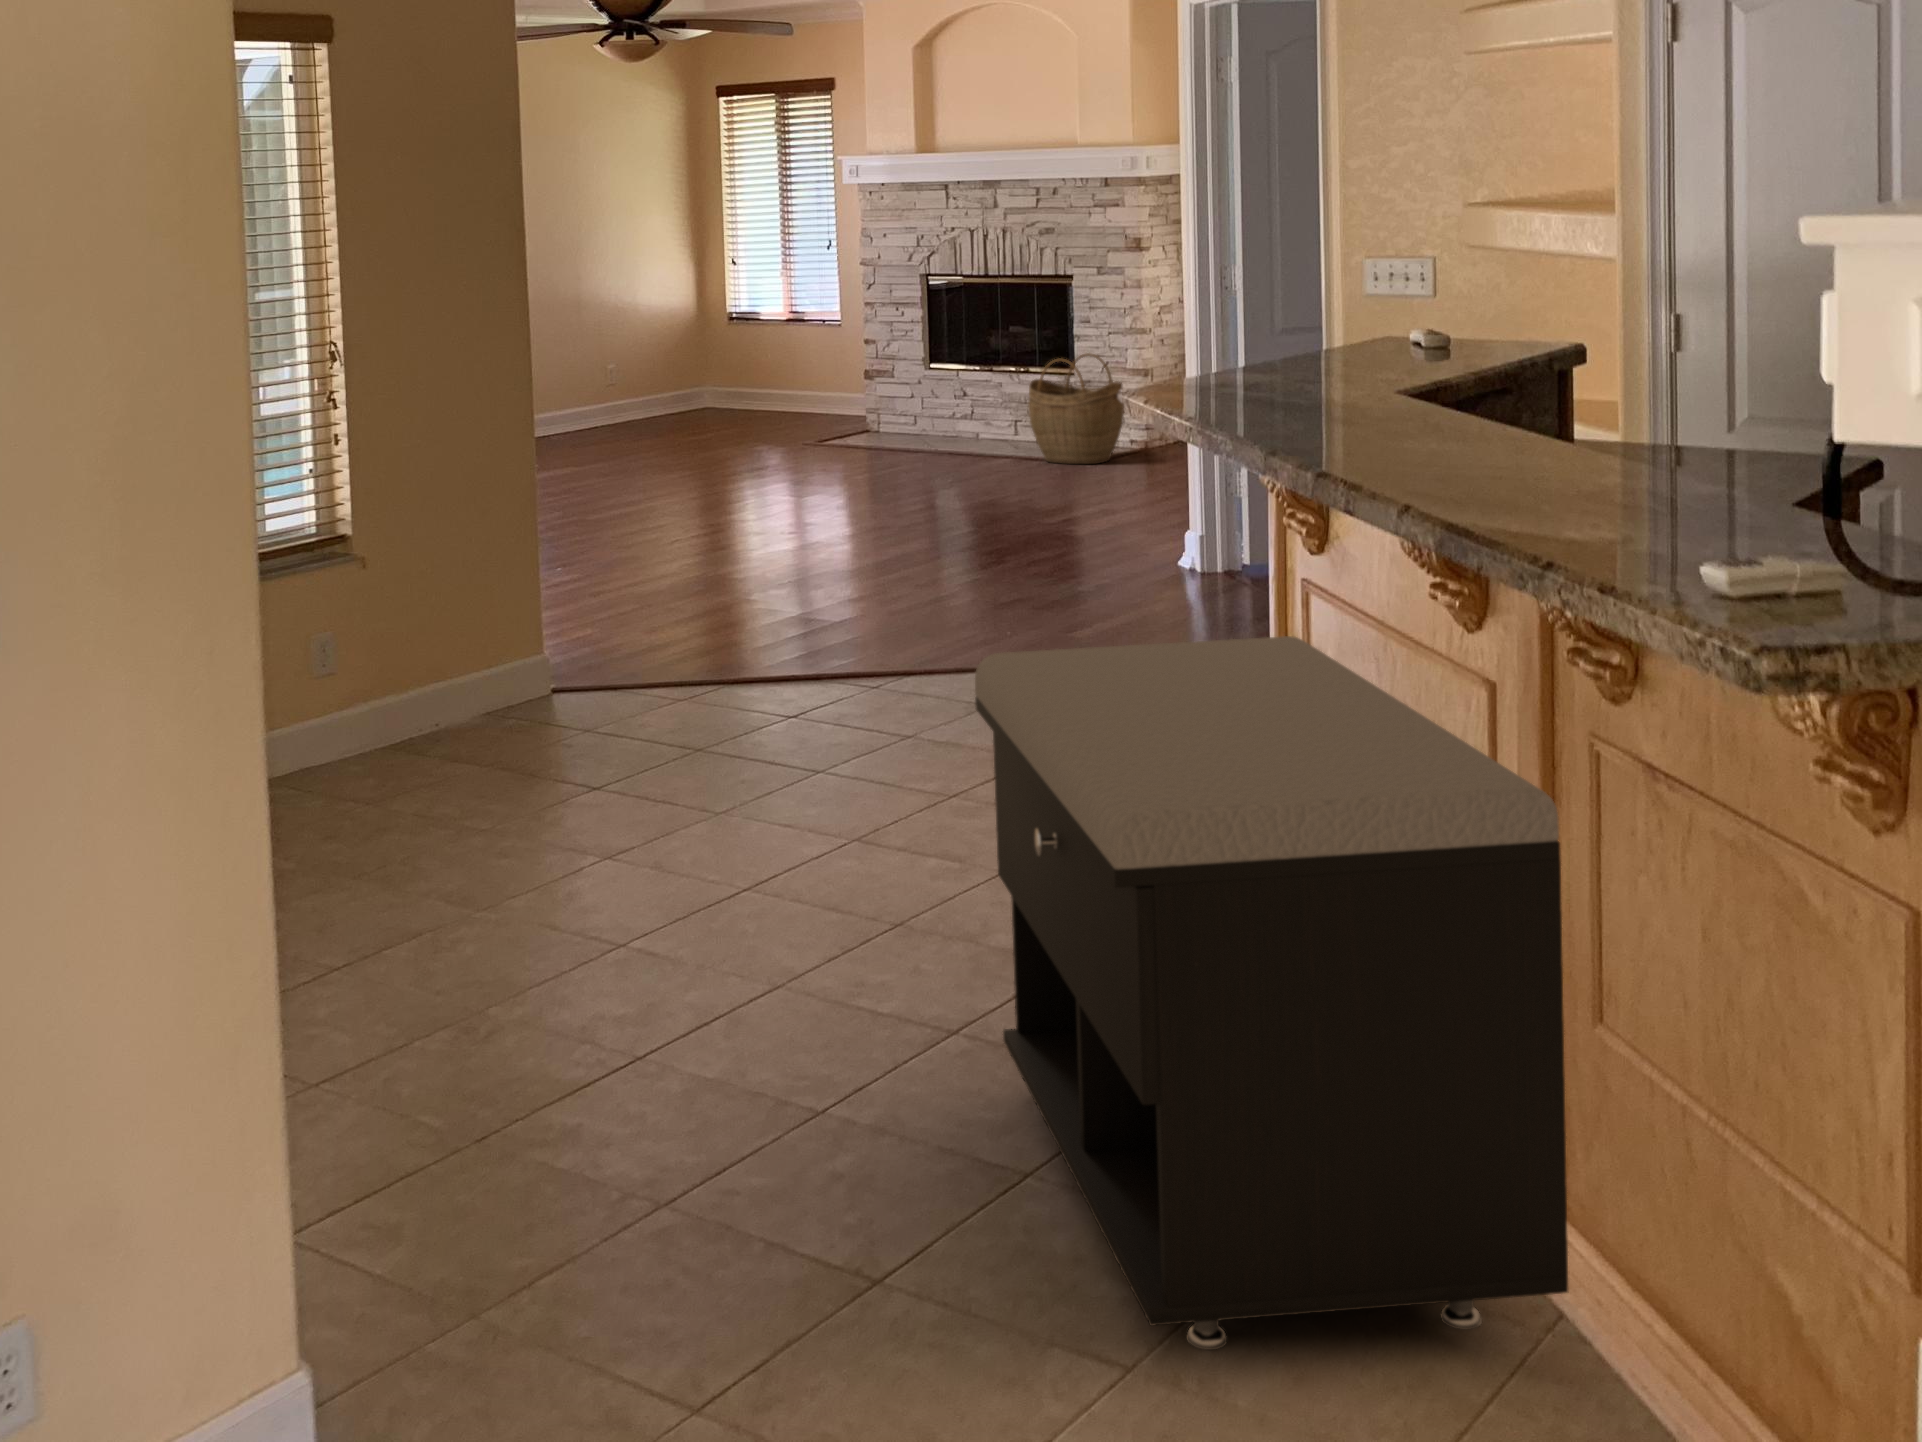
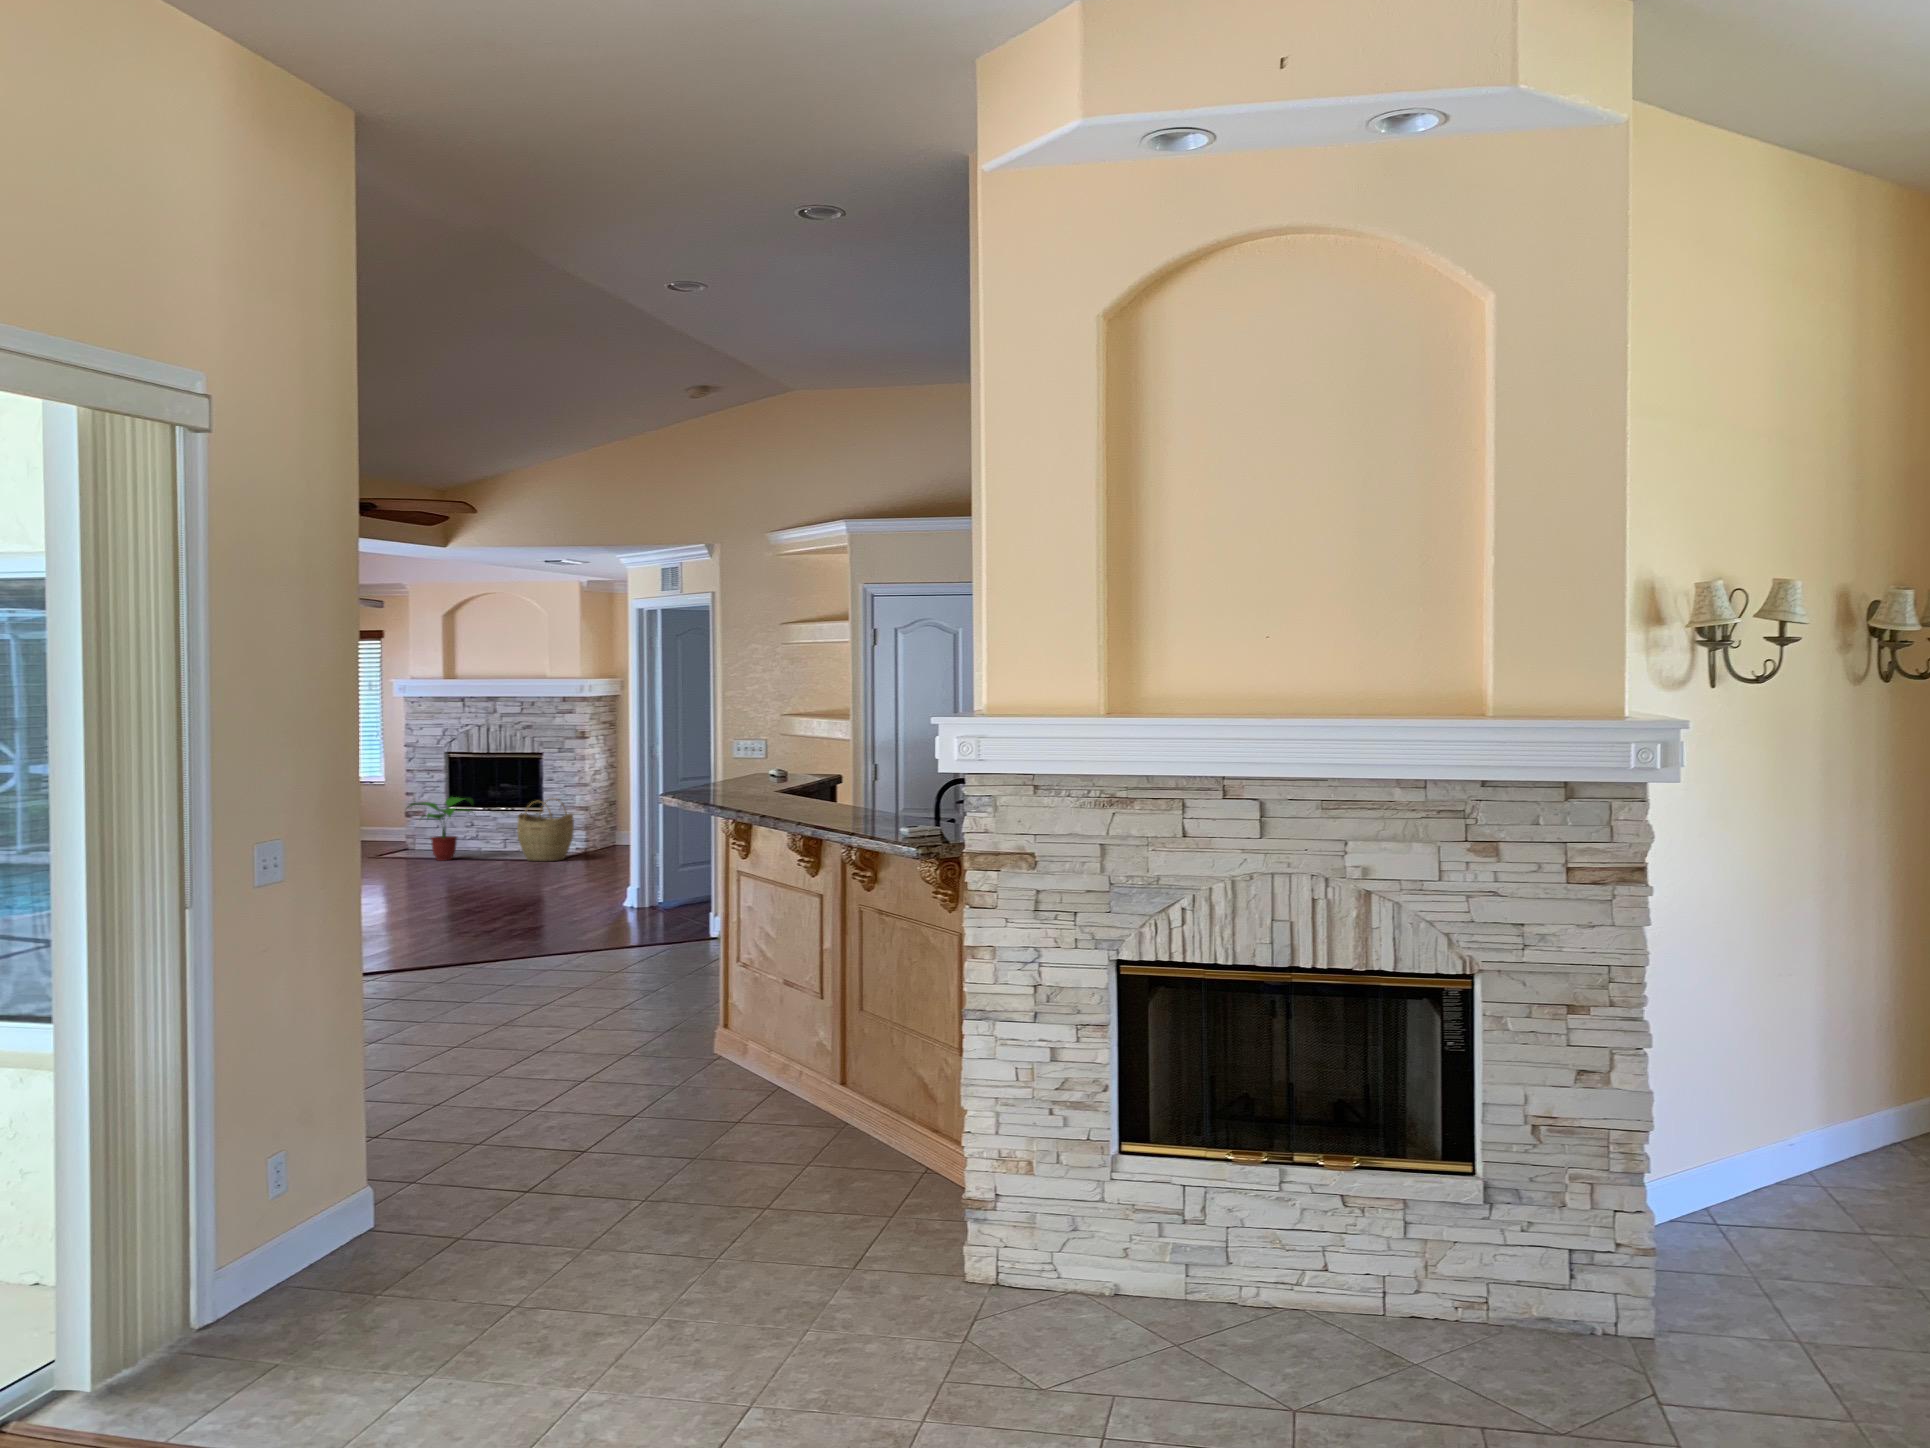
potted plant: none [853,350,966,457] -> present [407,797,473,861]
storage bench: present [975,636,1568,1350] -> none [604,891,851,1150]

